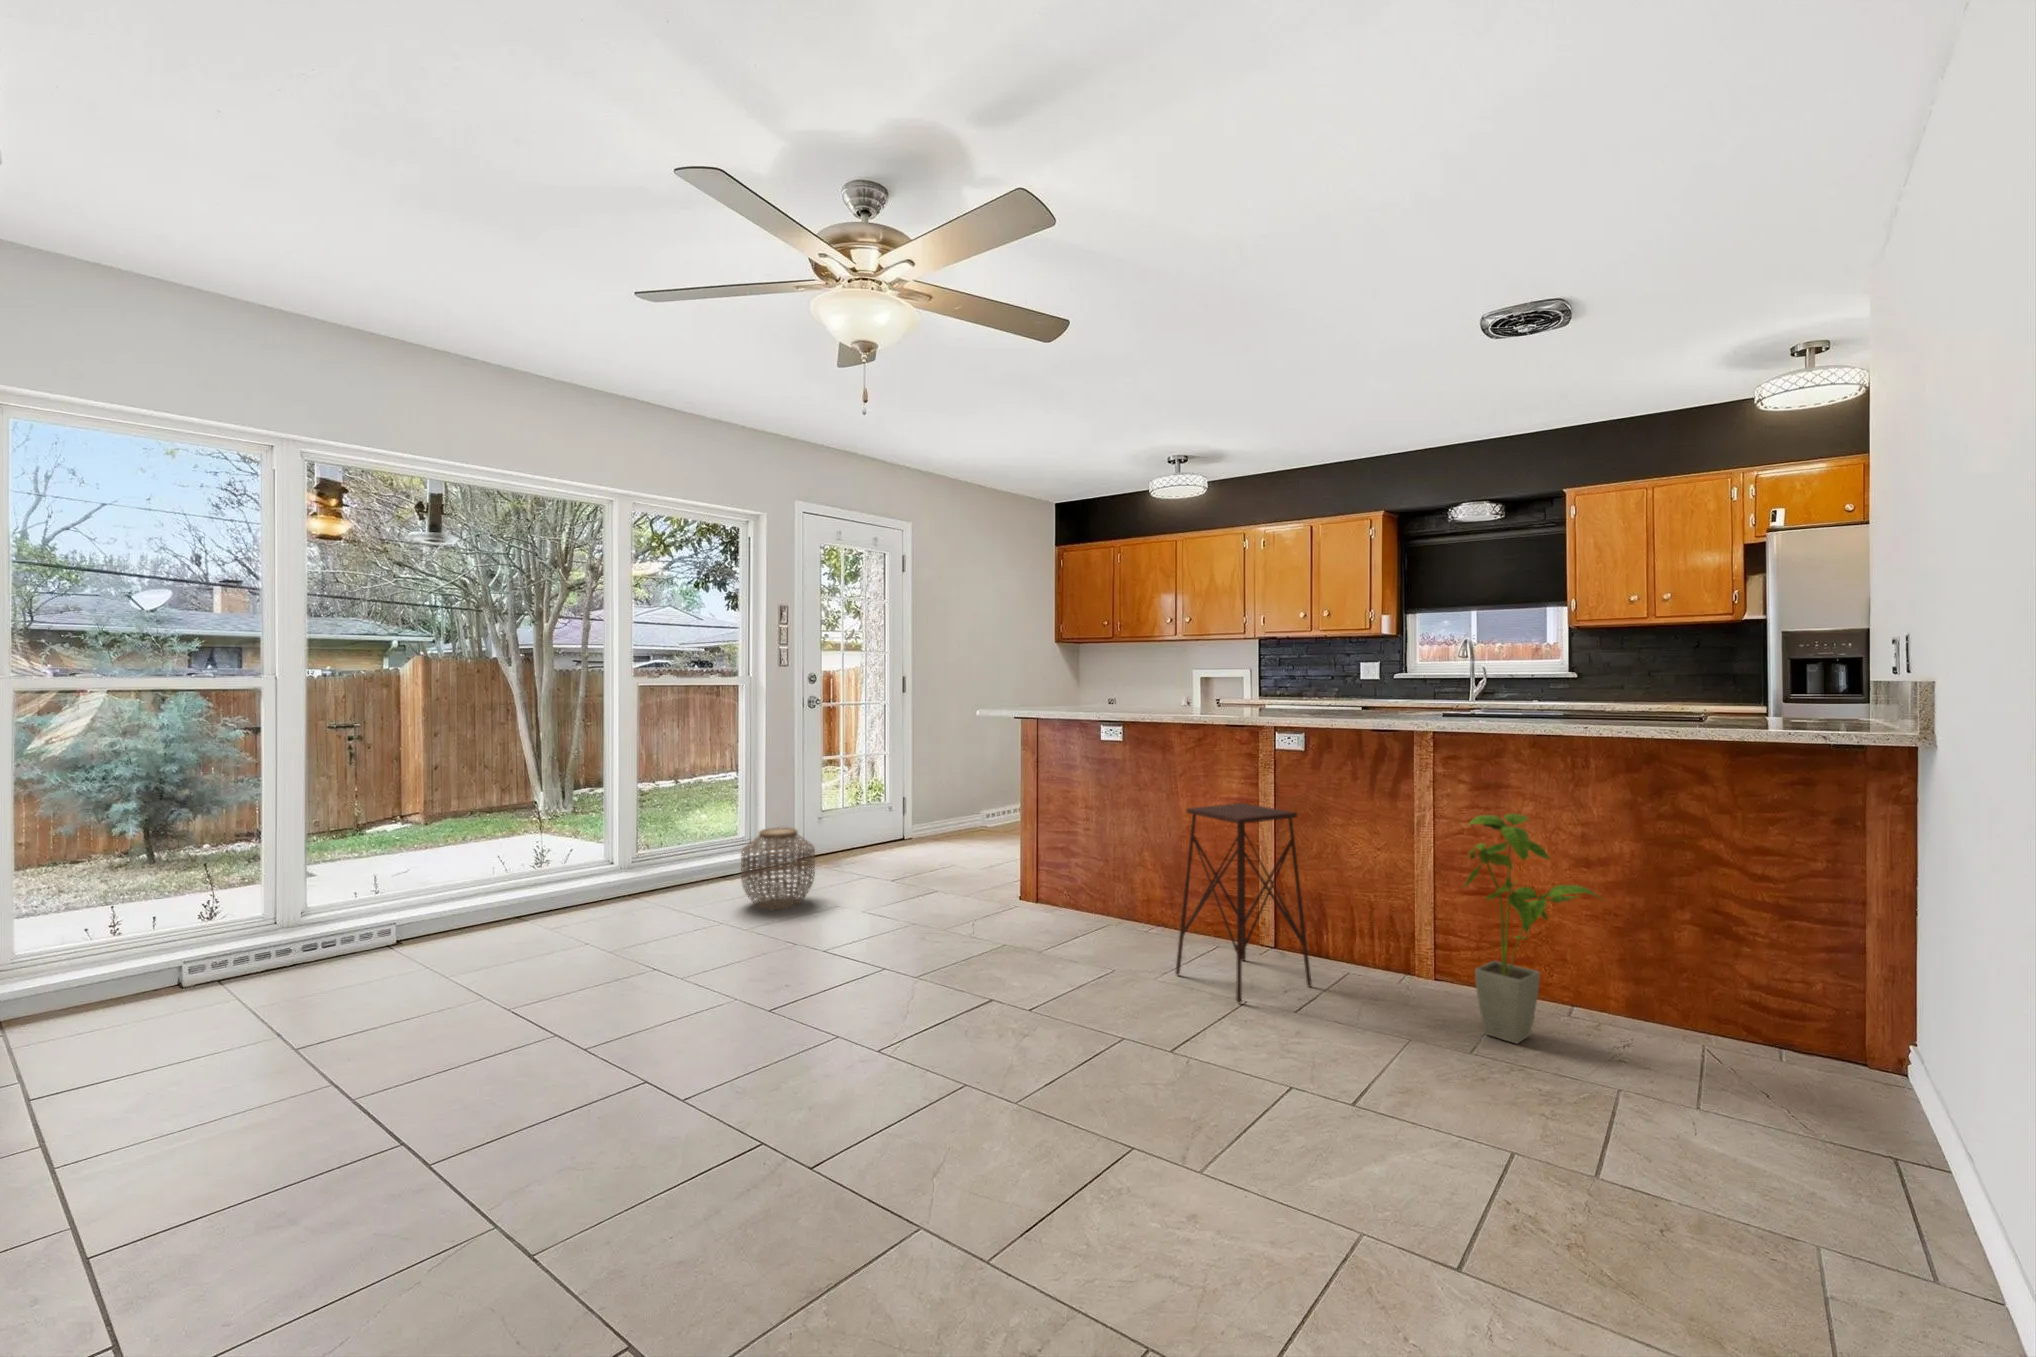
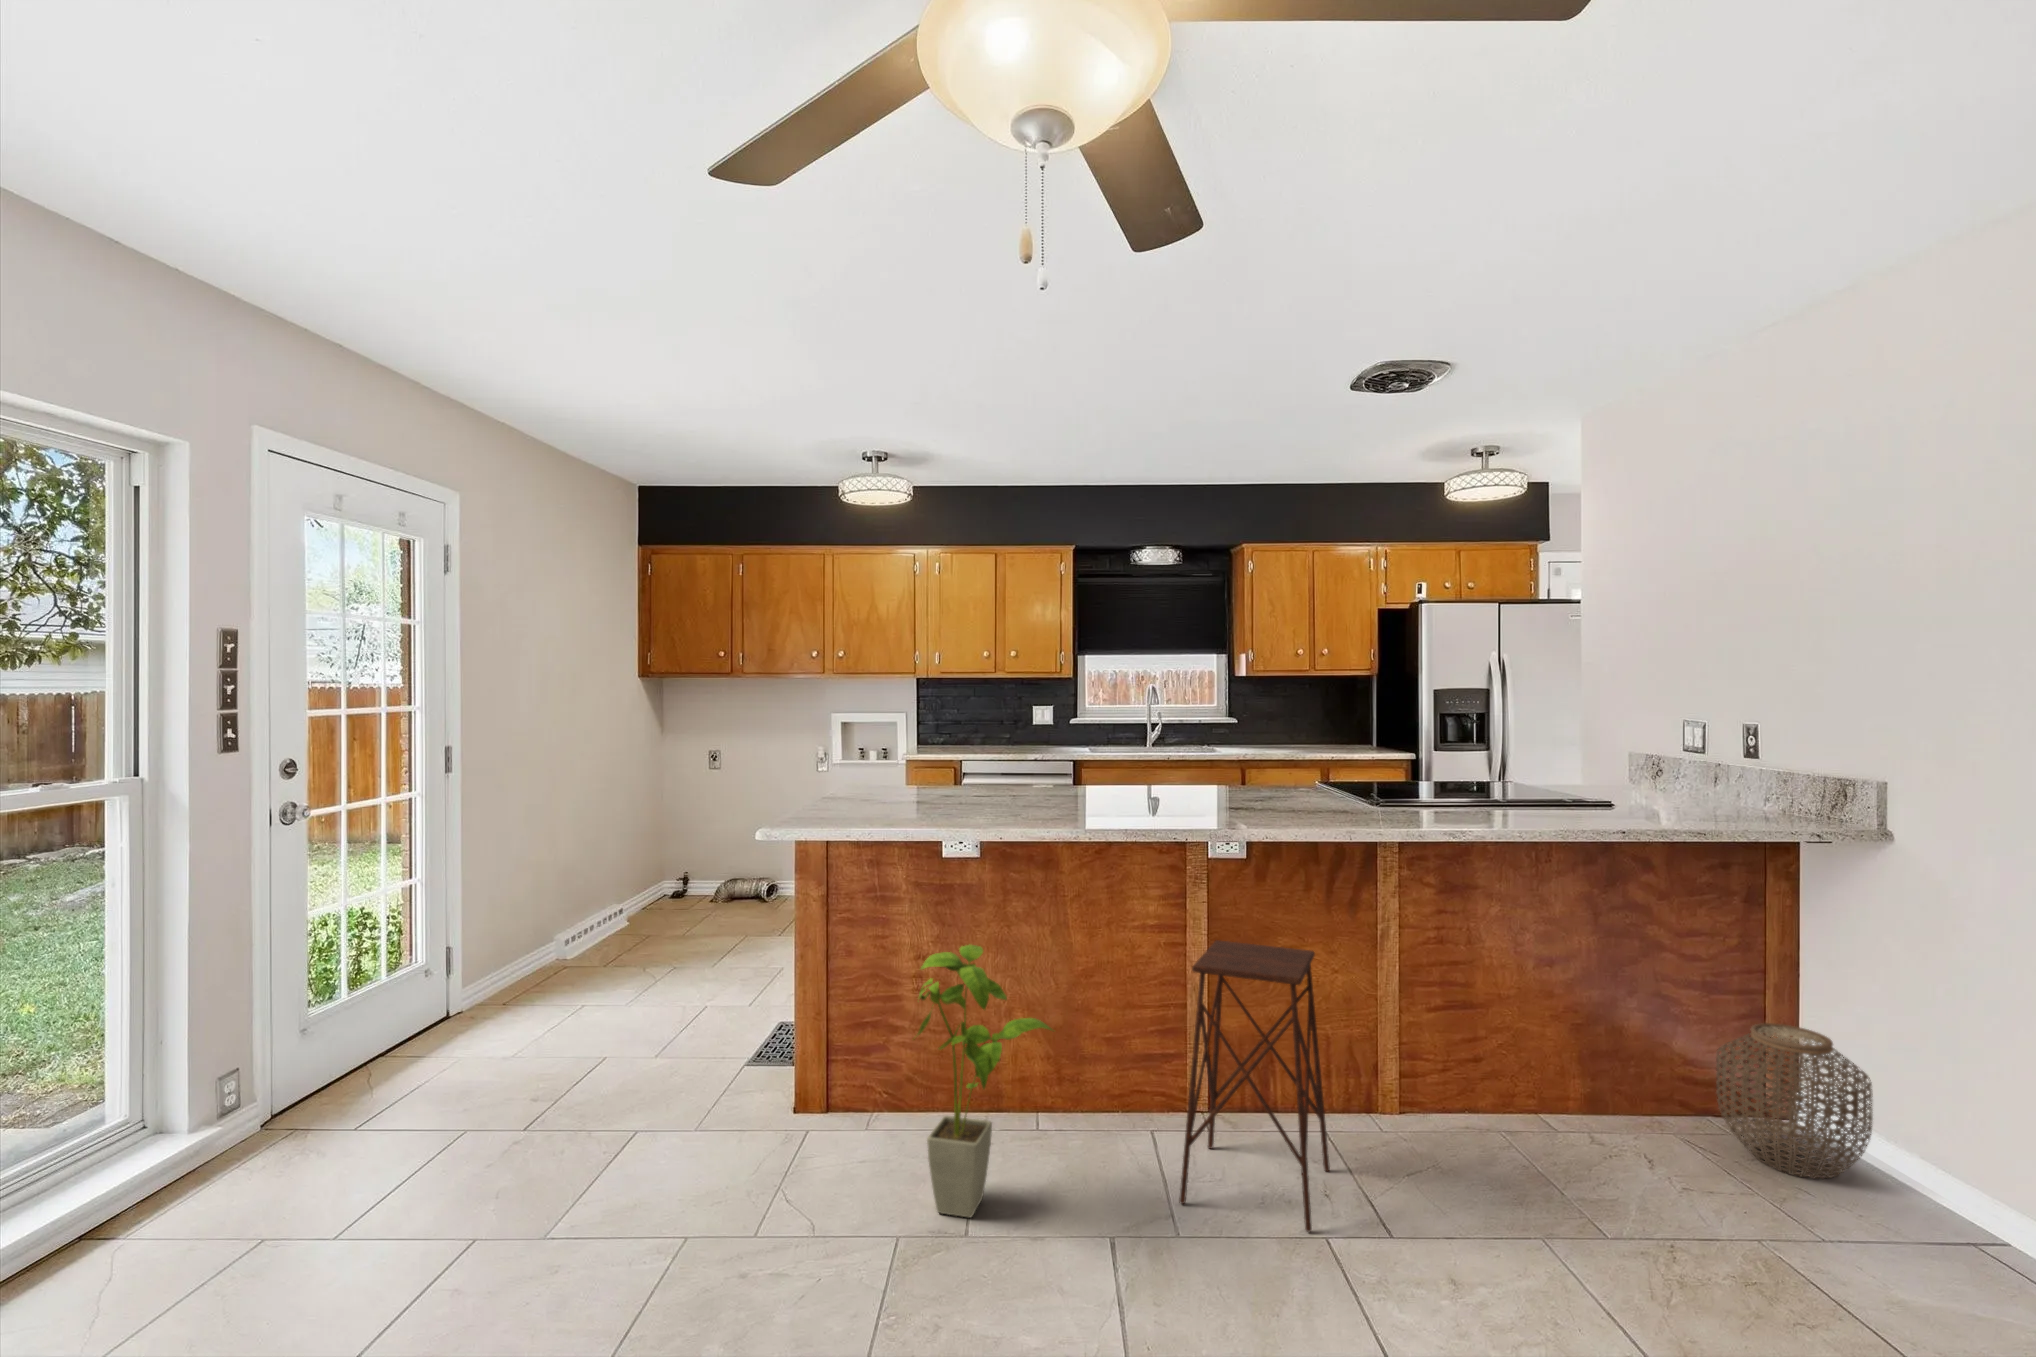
house plant: present [1463,814,1598,1044] -> present [917,945,1054,1217]
woven basket: present [741,827,815,910] -> present [1716,1023,1873,1178]

